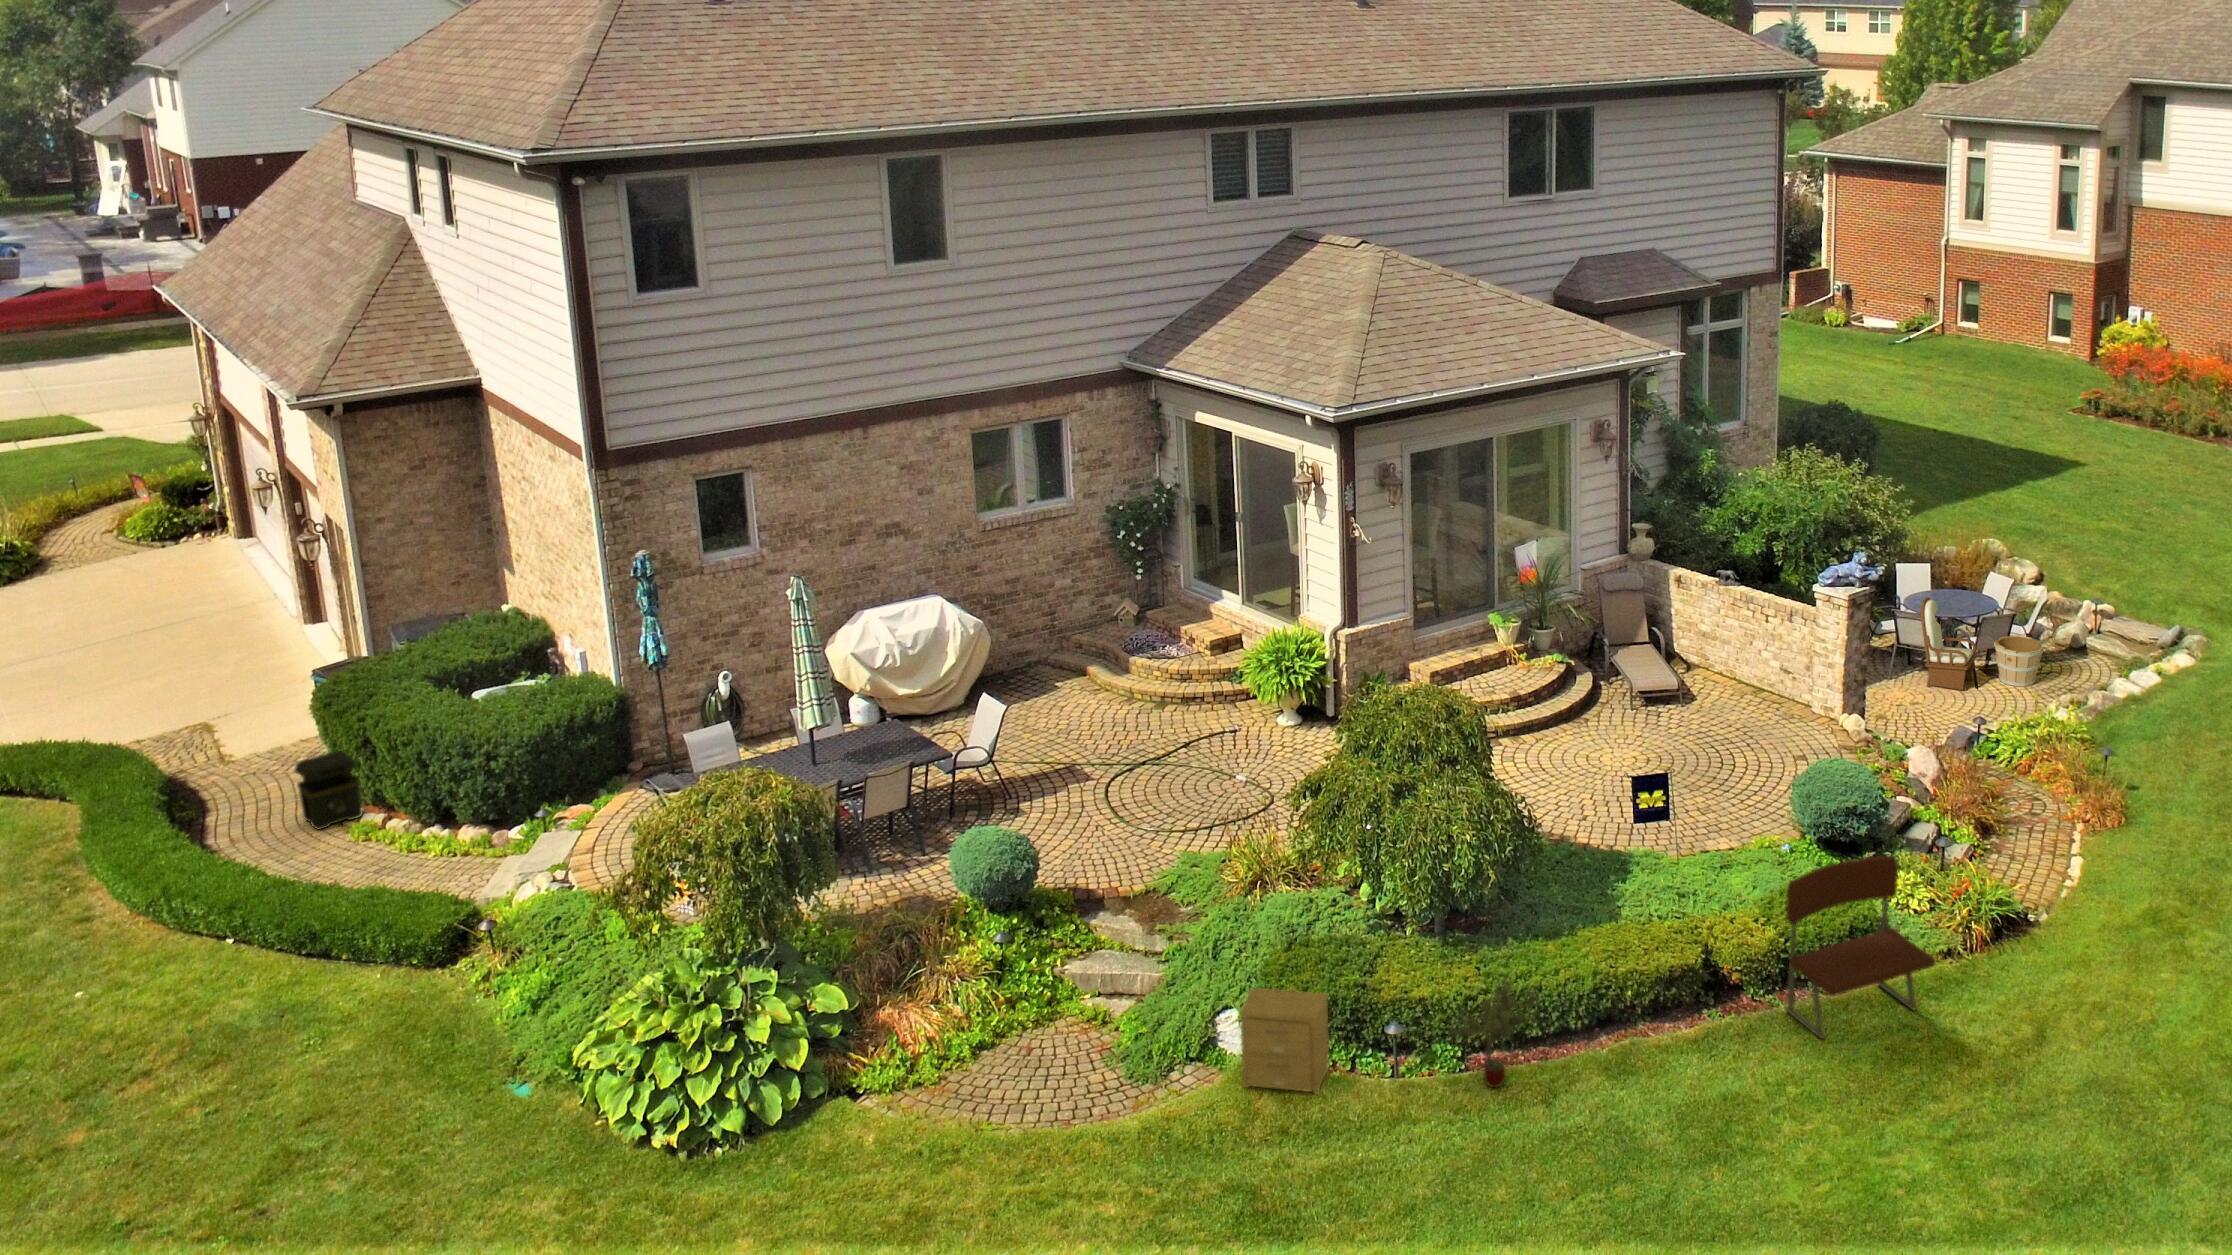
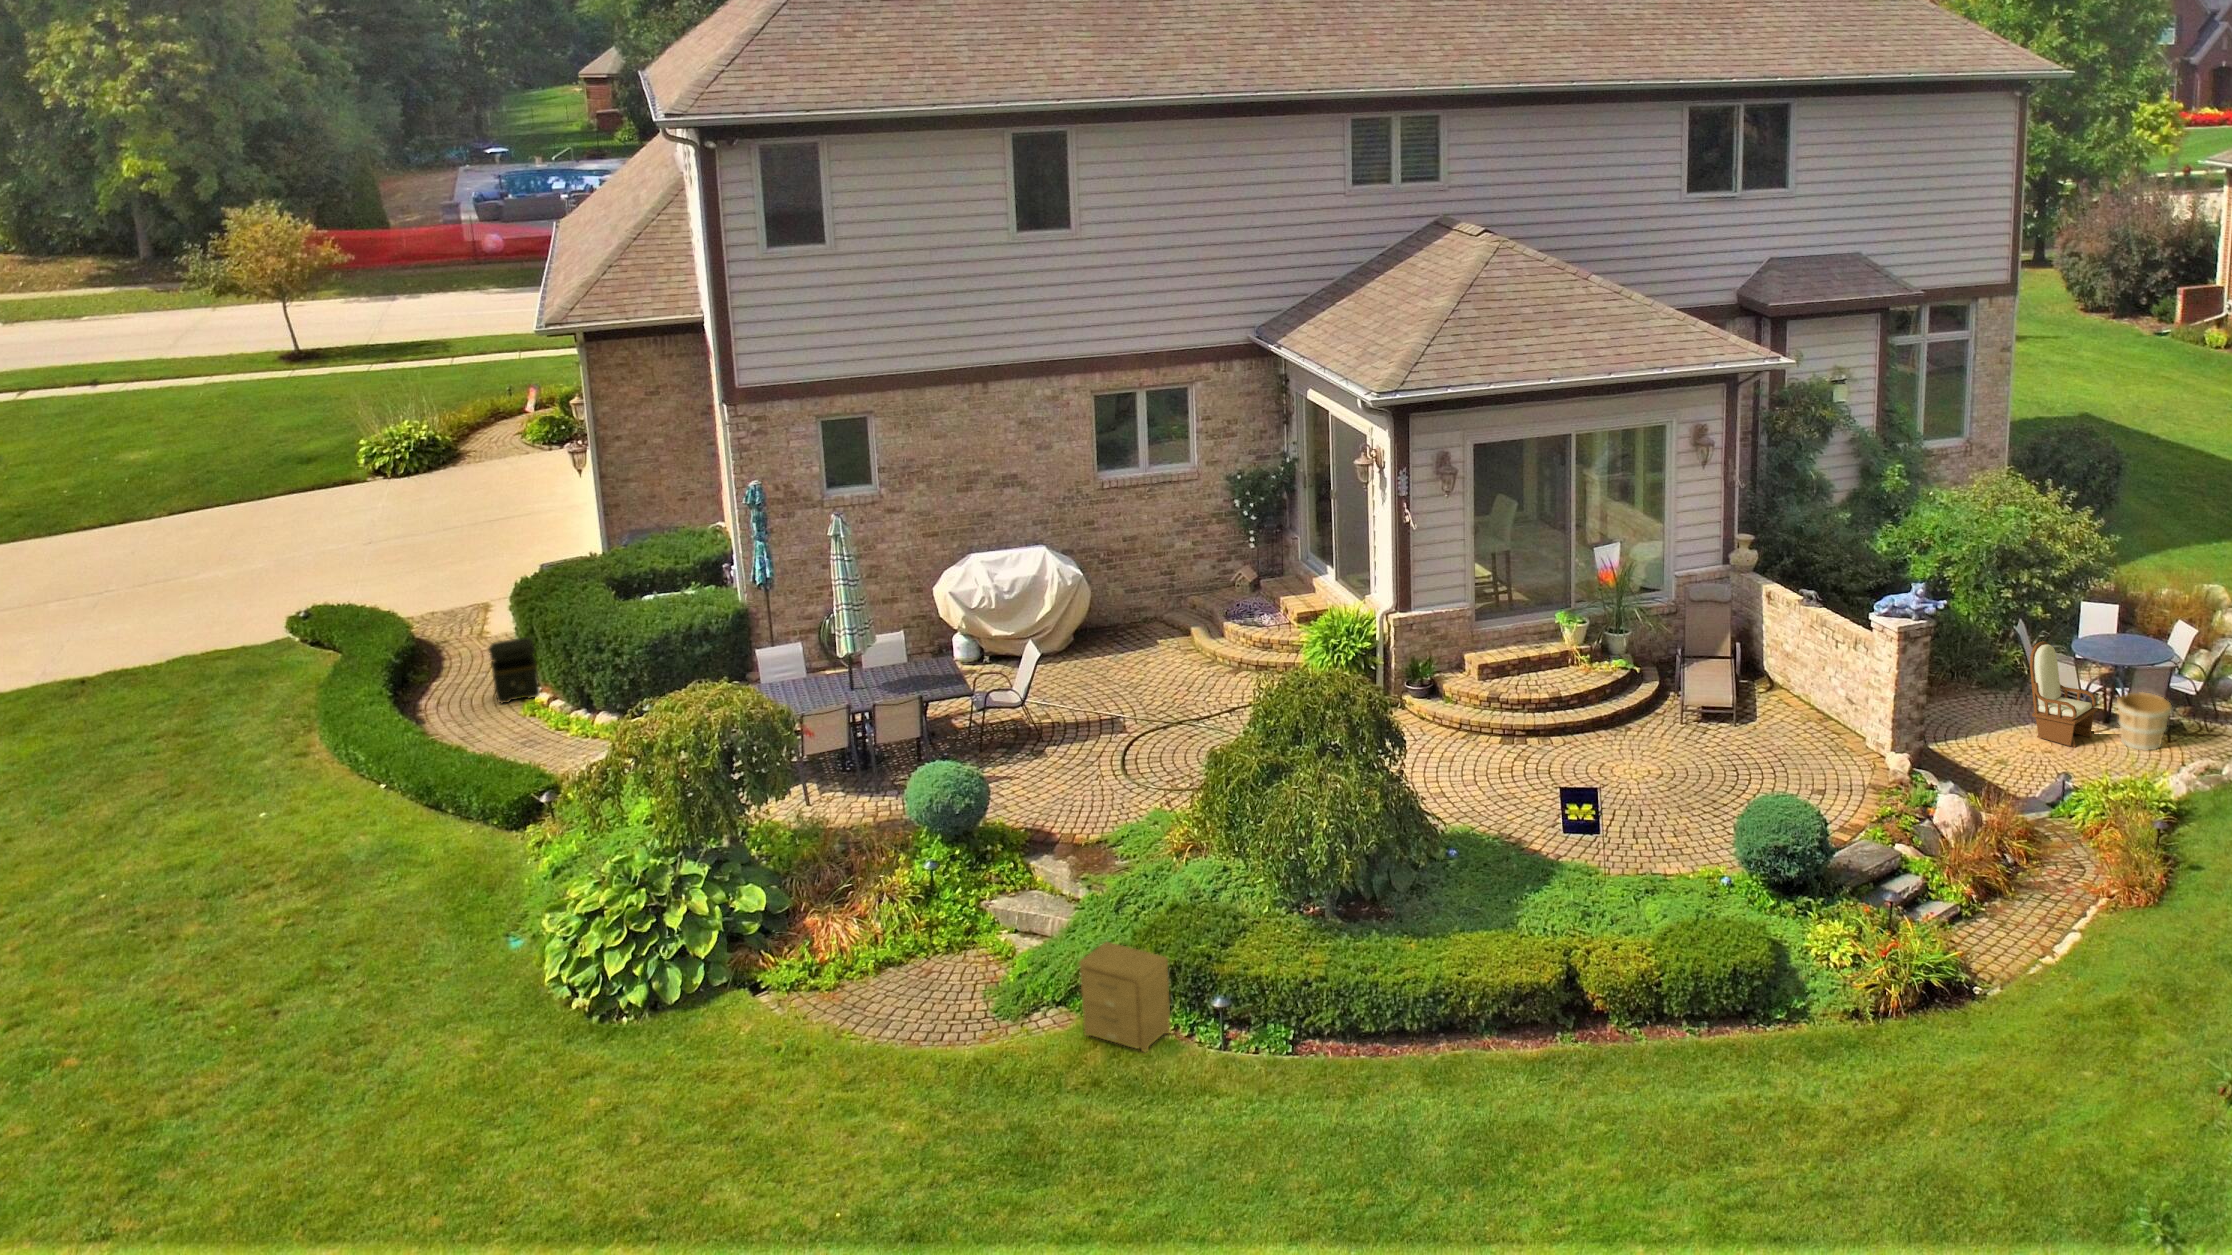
bench: present [1786,855,1936,1039] -> none [1643,898,1797,1080]
potted tree: present [1449,975,1539,1088] -> none [1265,961,1357,1074]

